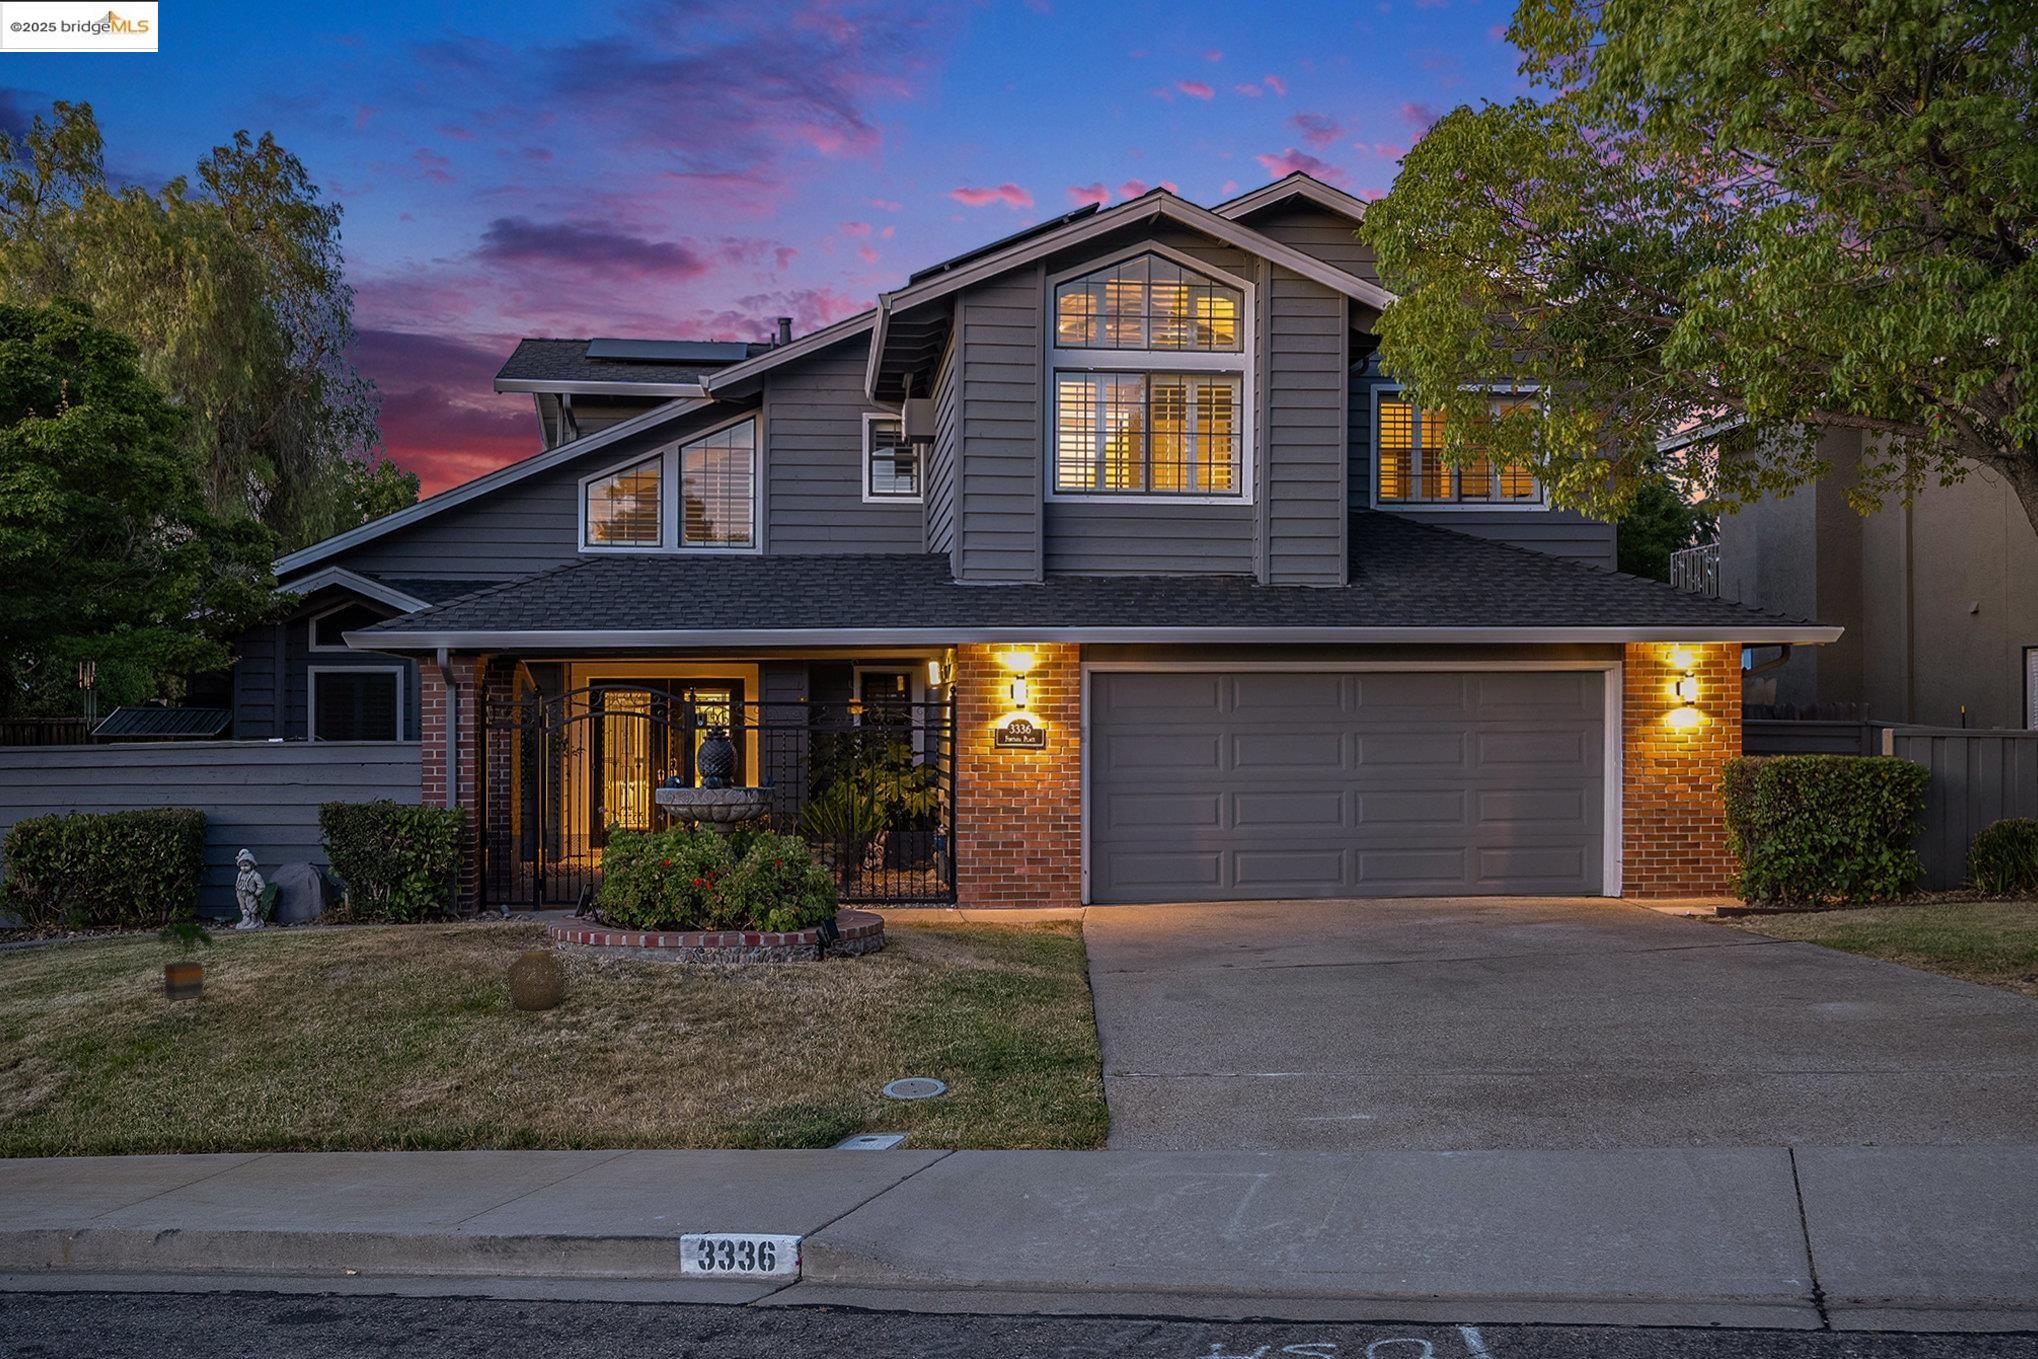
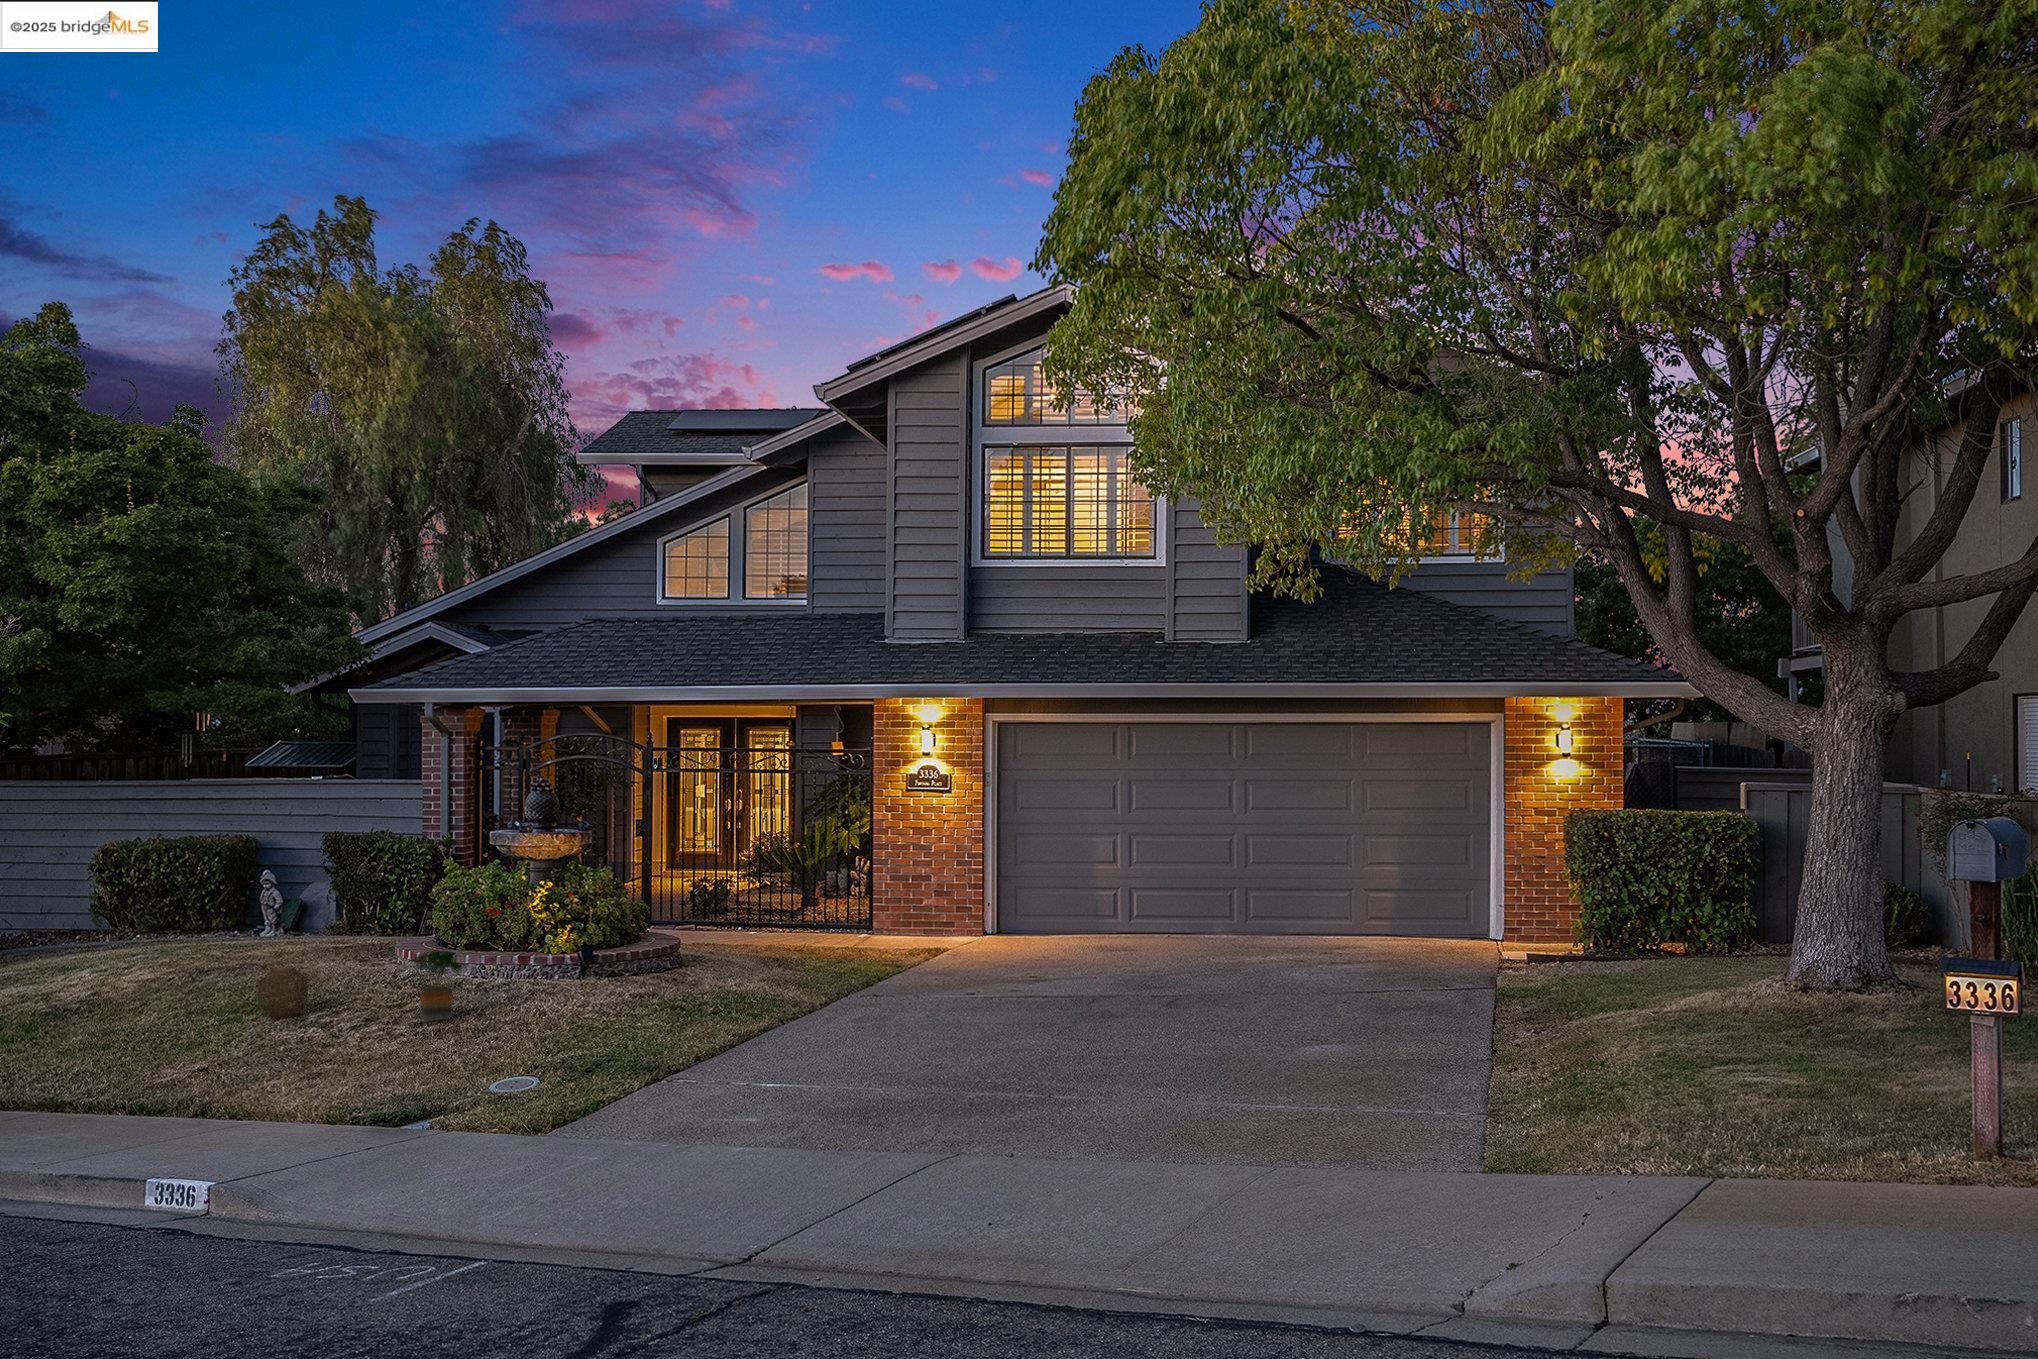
potted tree: present [158,923,213,1000] -> present [414,950,461,1022]

